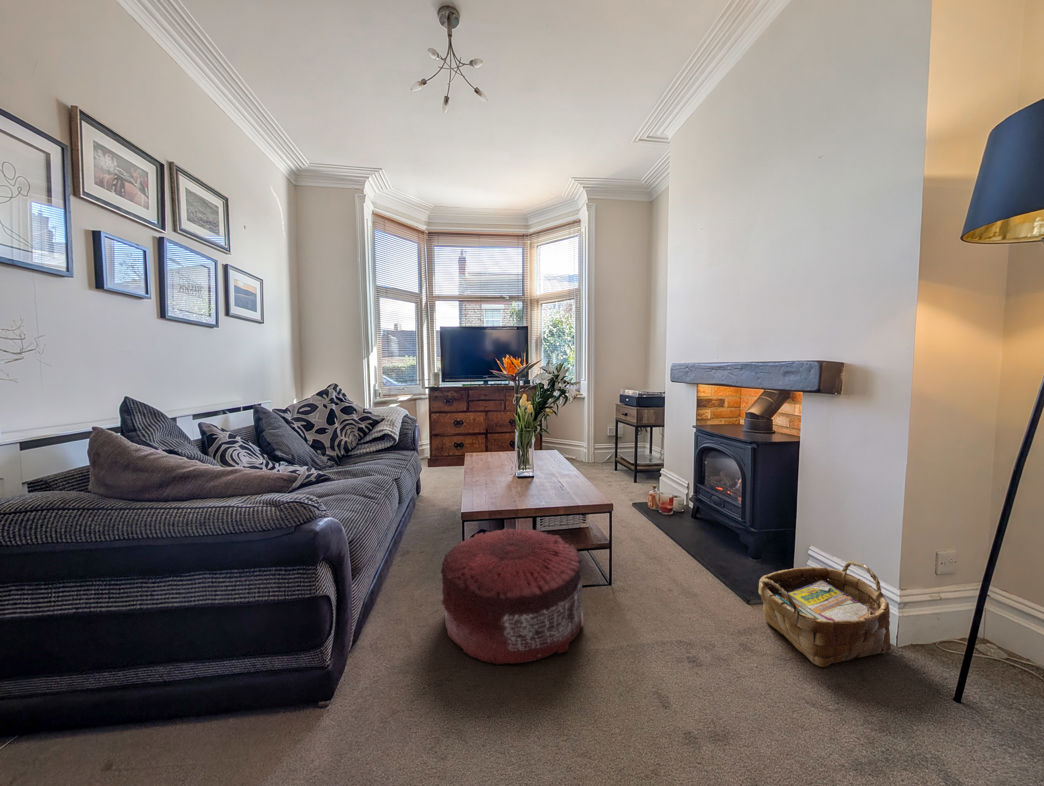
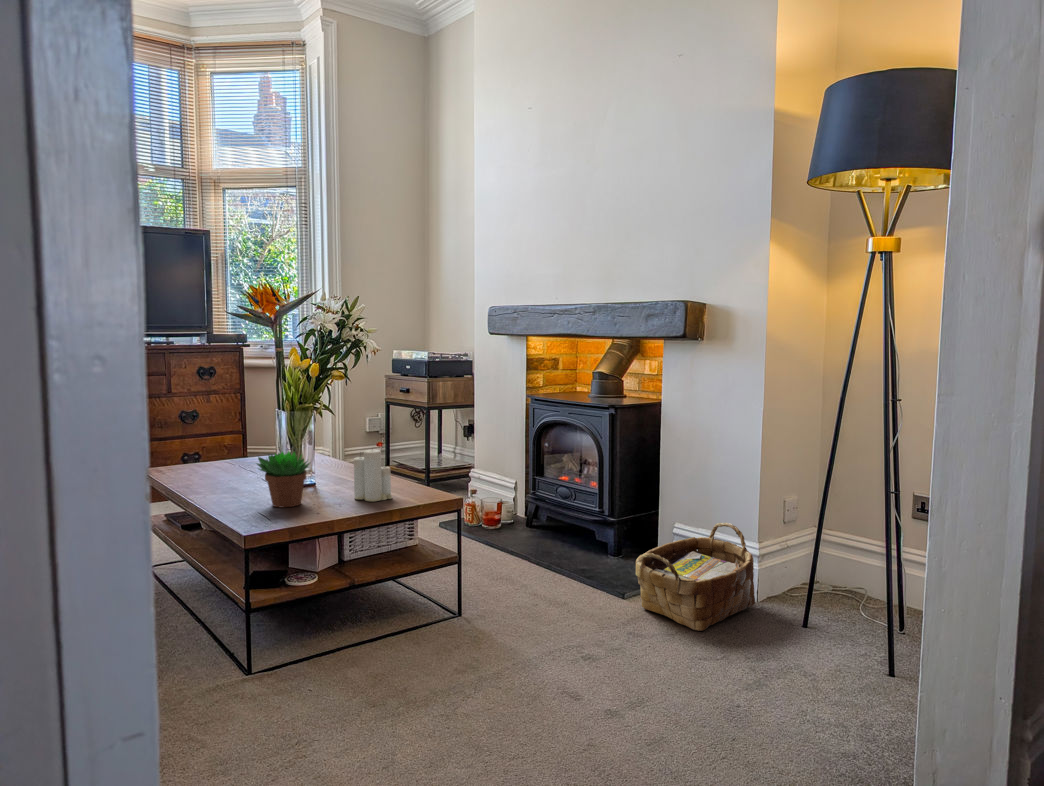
succulent plant: none [480,456,515,494] -> present [257,451,310,508]
candle: none [541,459,564,498] -> present [354,450,392,501]
pouf: present [441,527,583,665] -> none [240,549,448,717]

